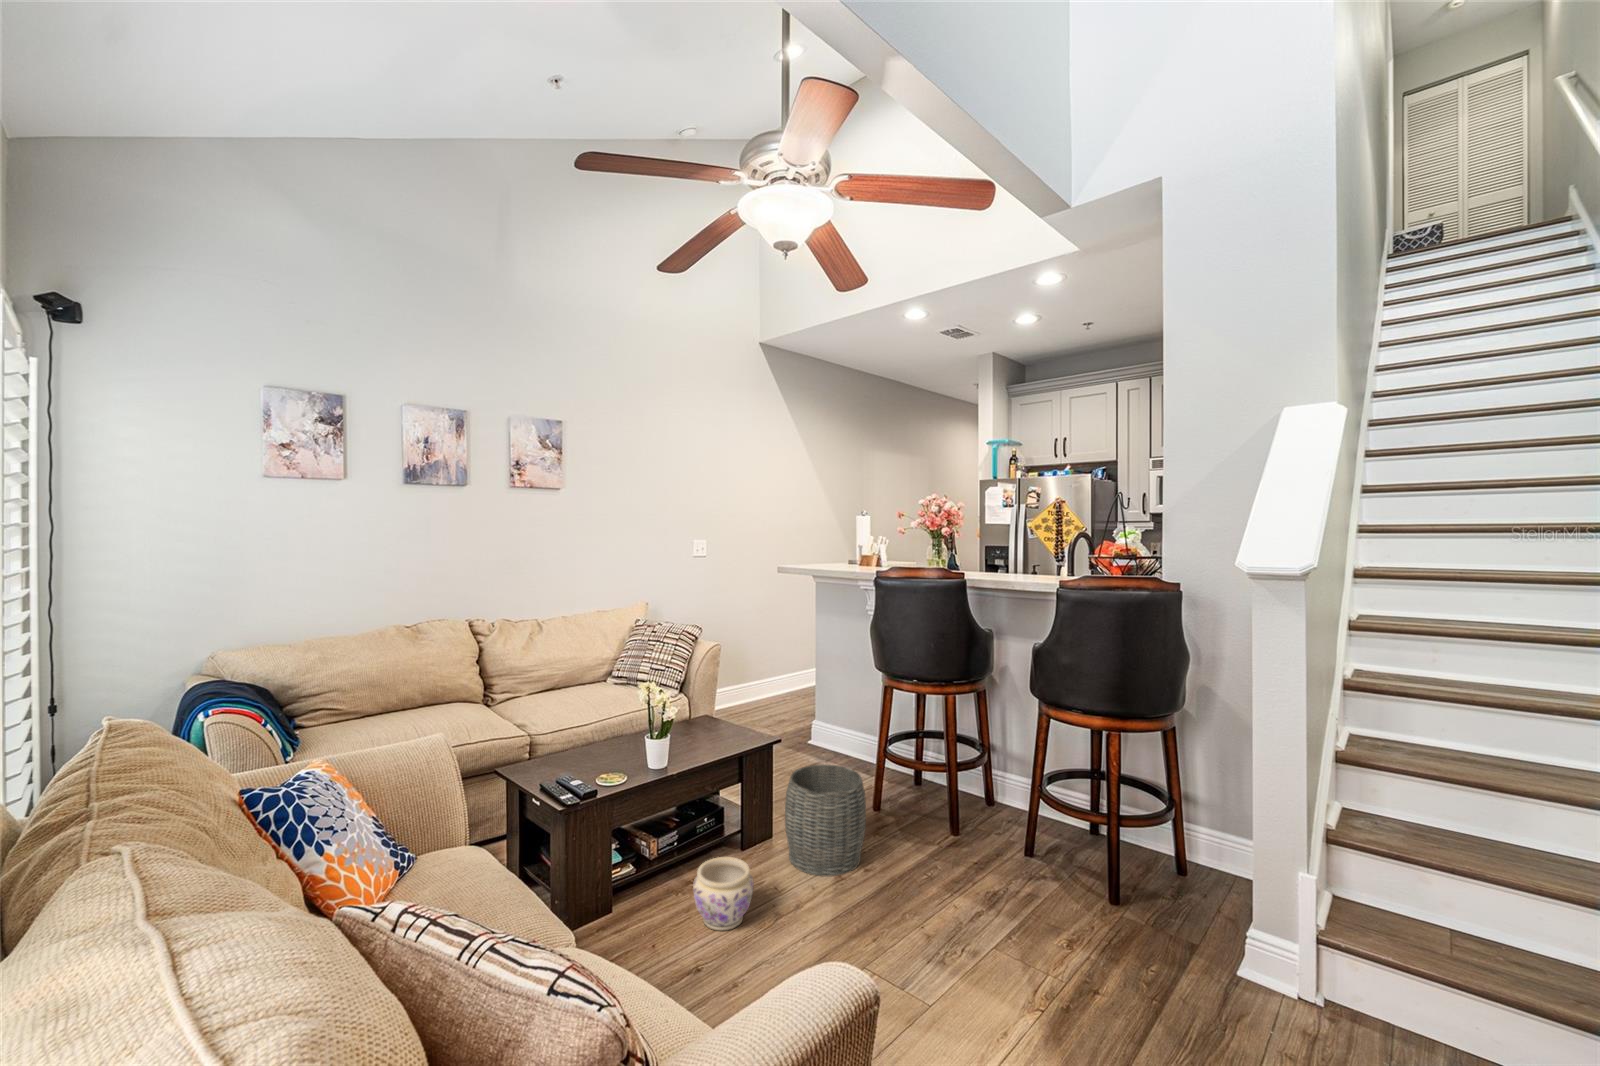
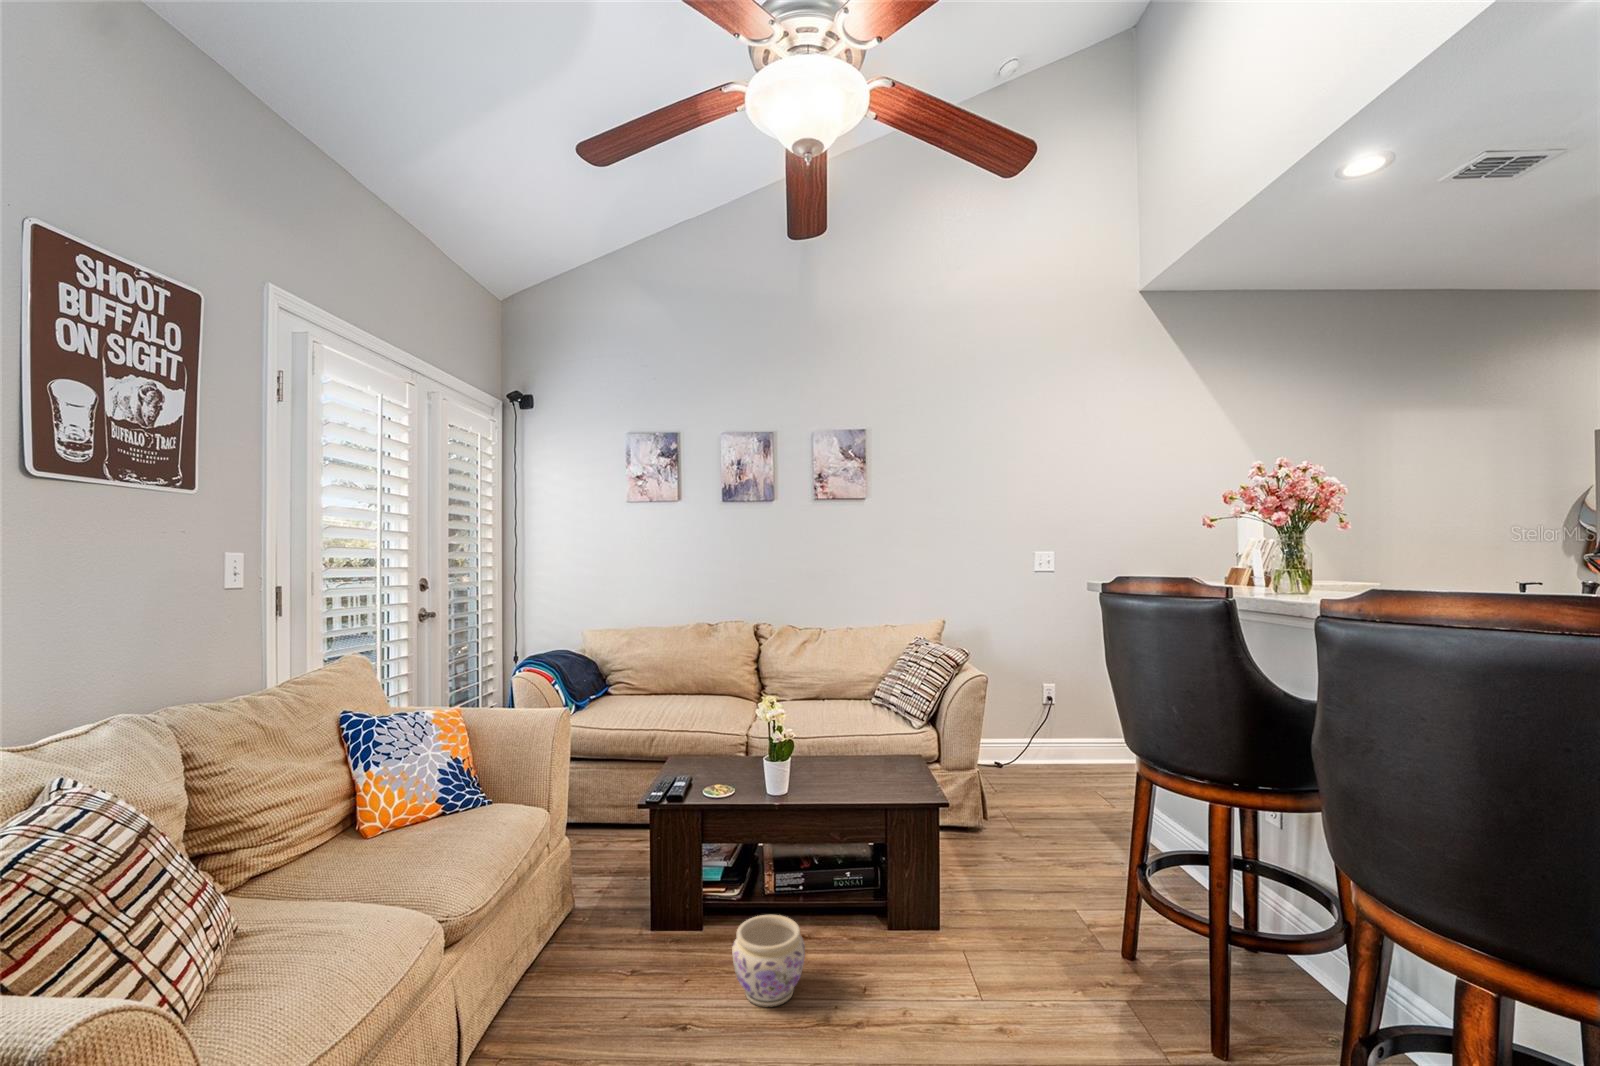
woven basket: present [785,765,866,877] -> none [907,847,1025,1016]

